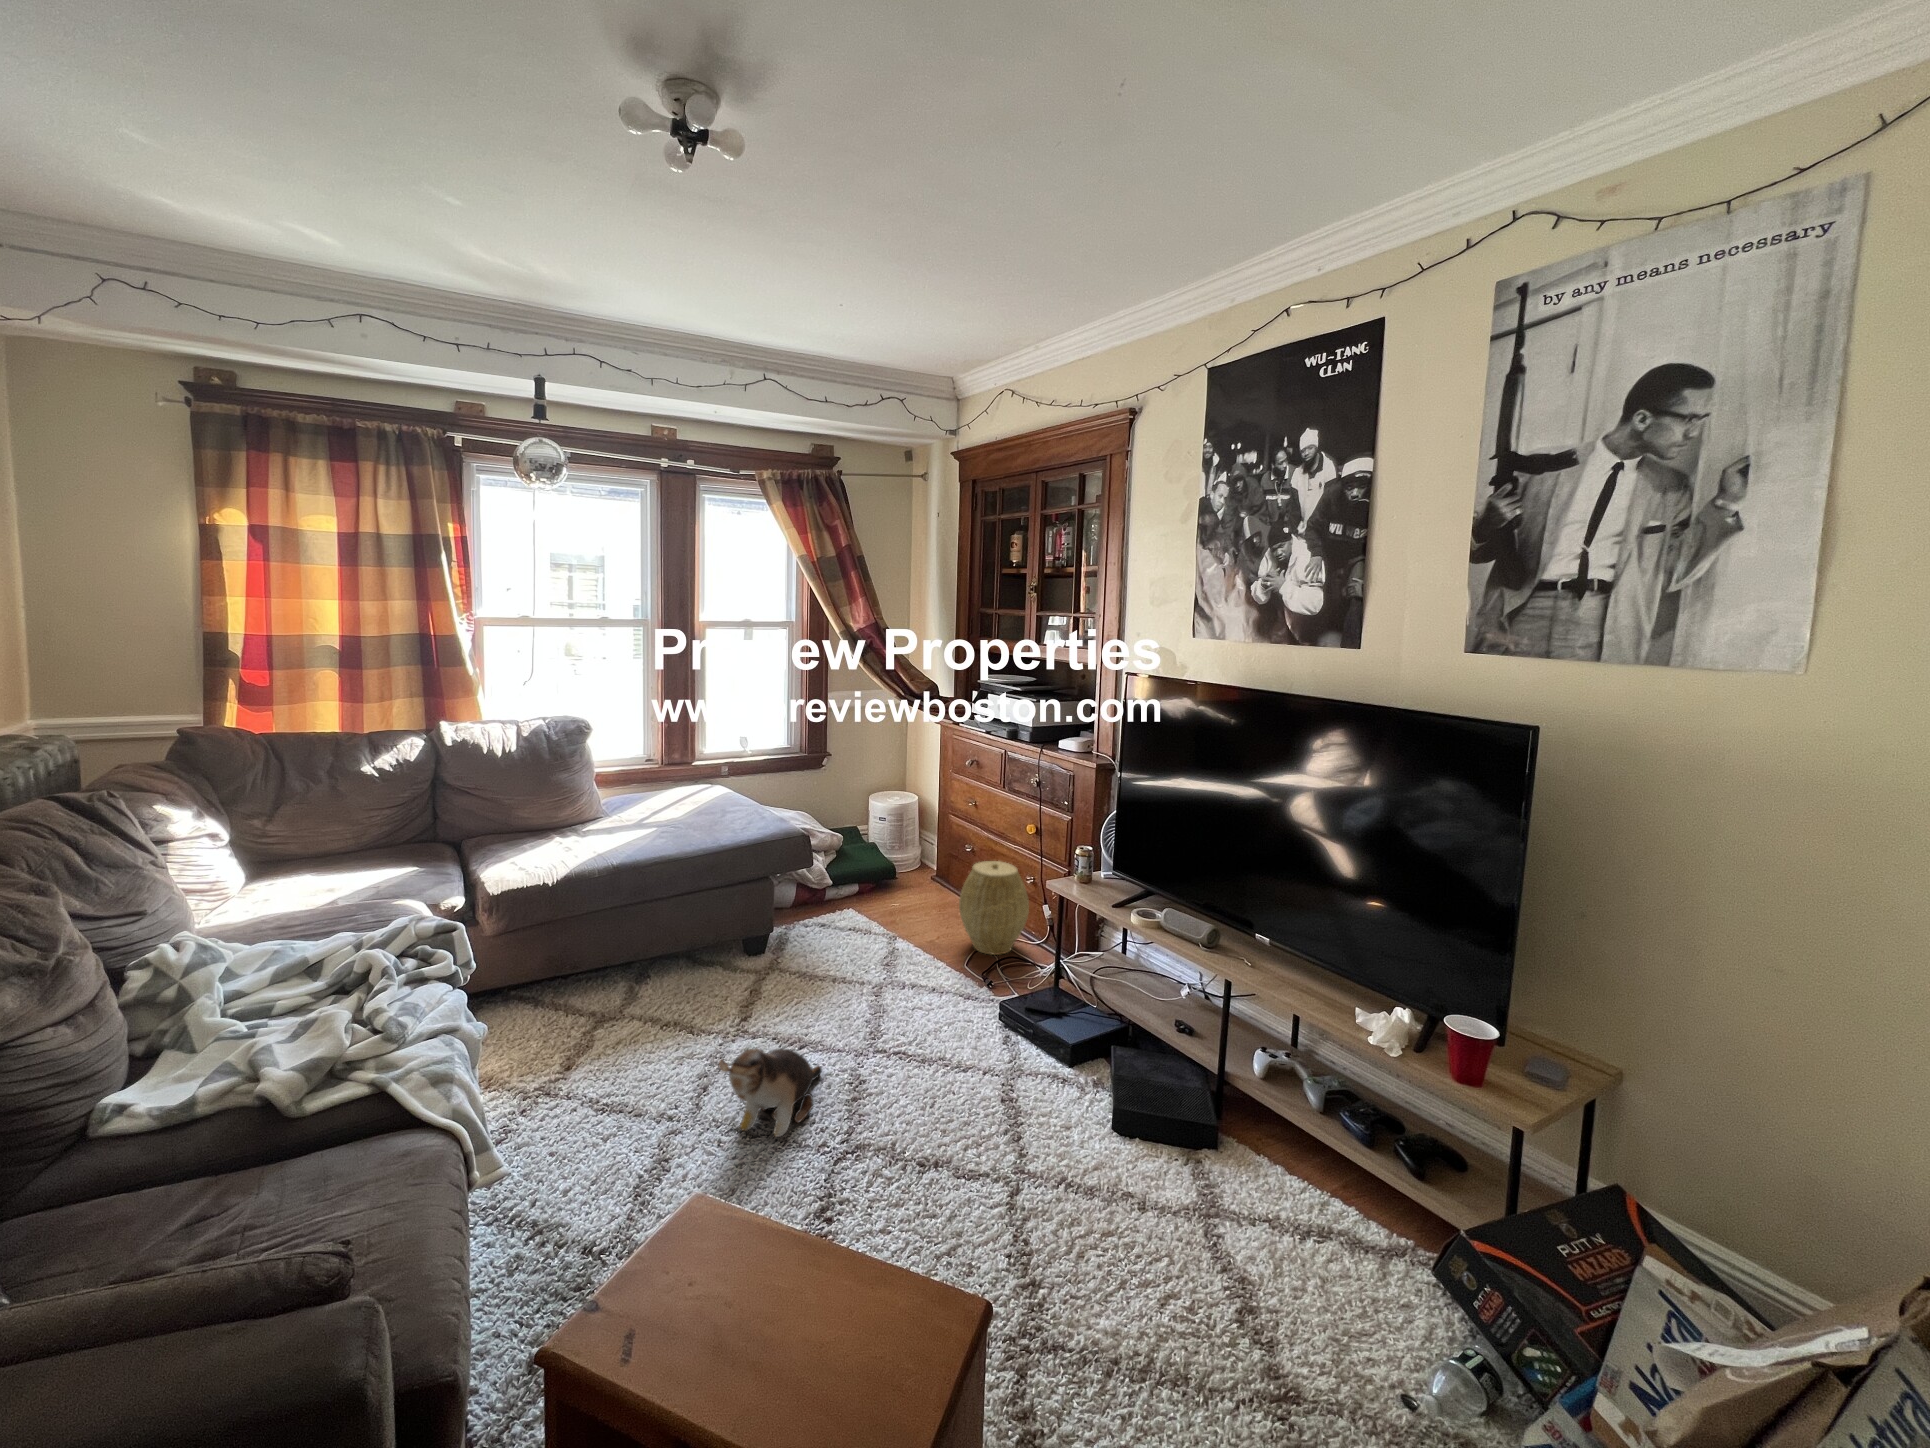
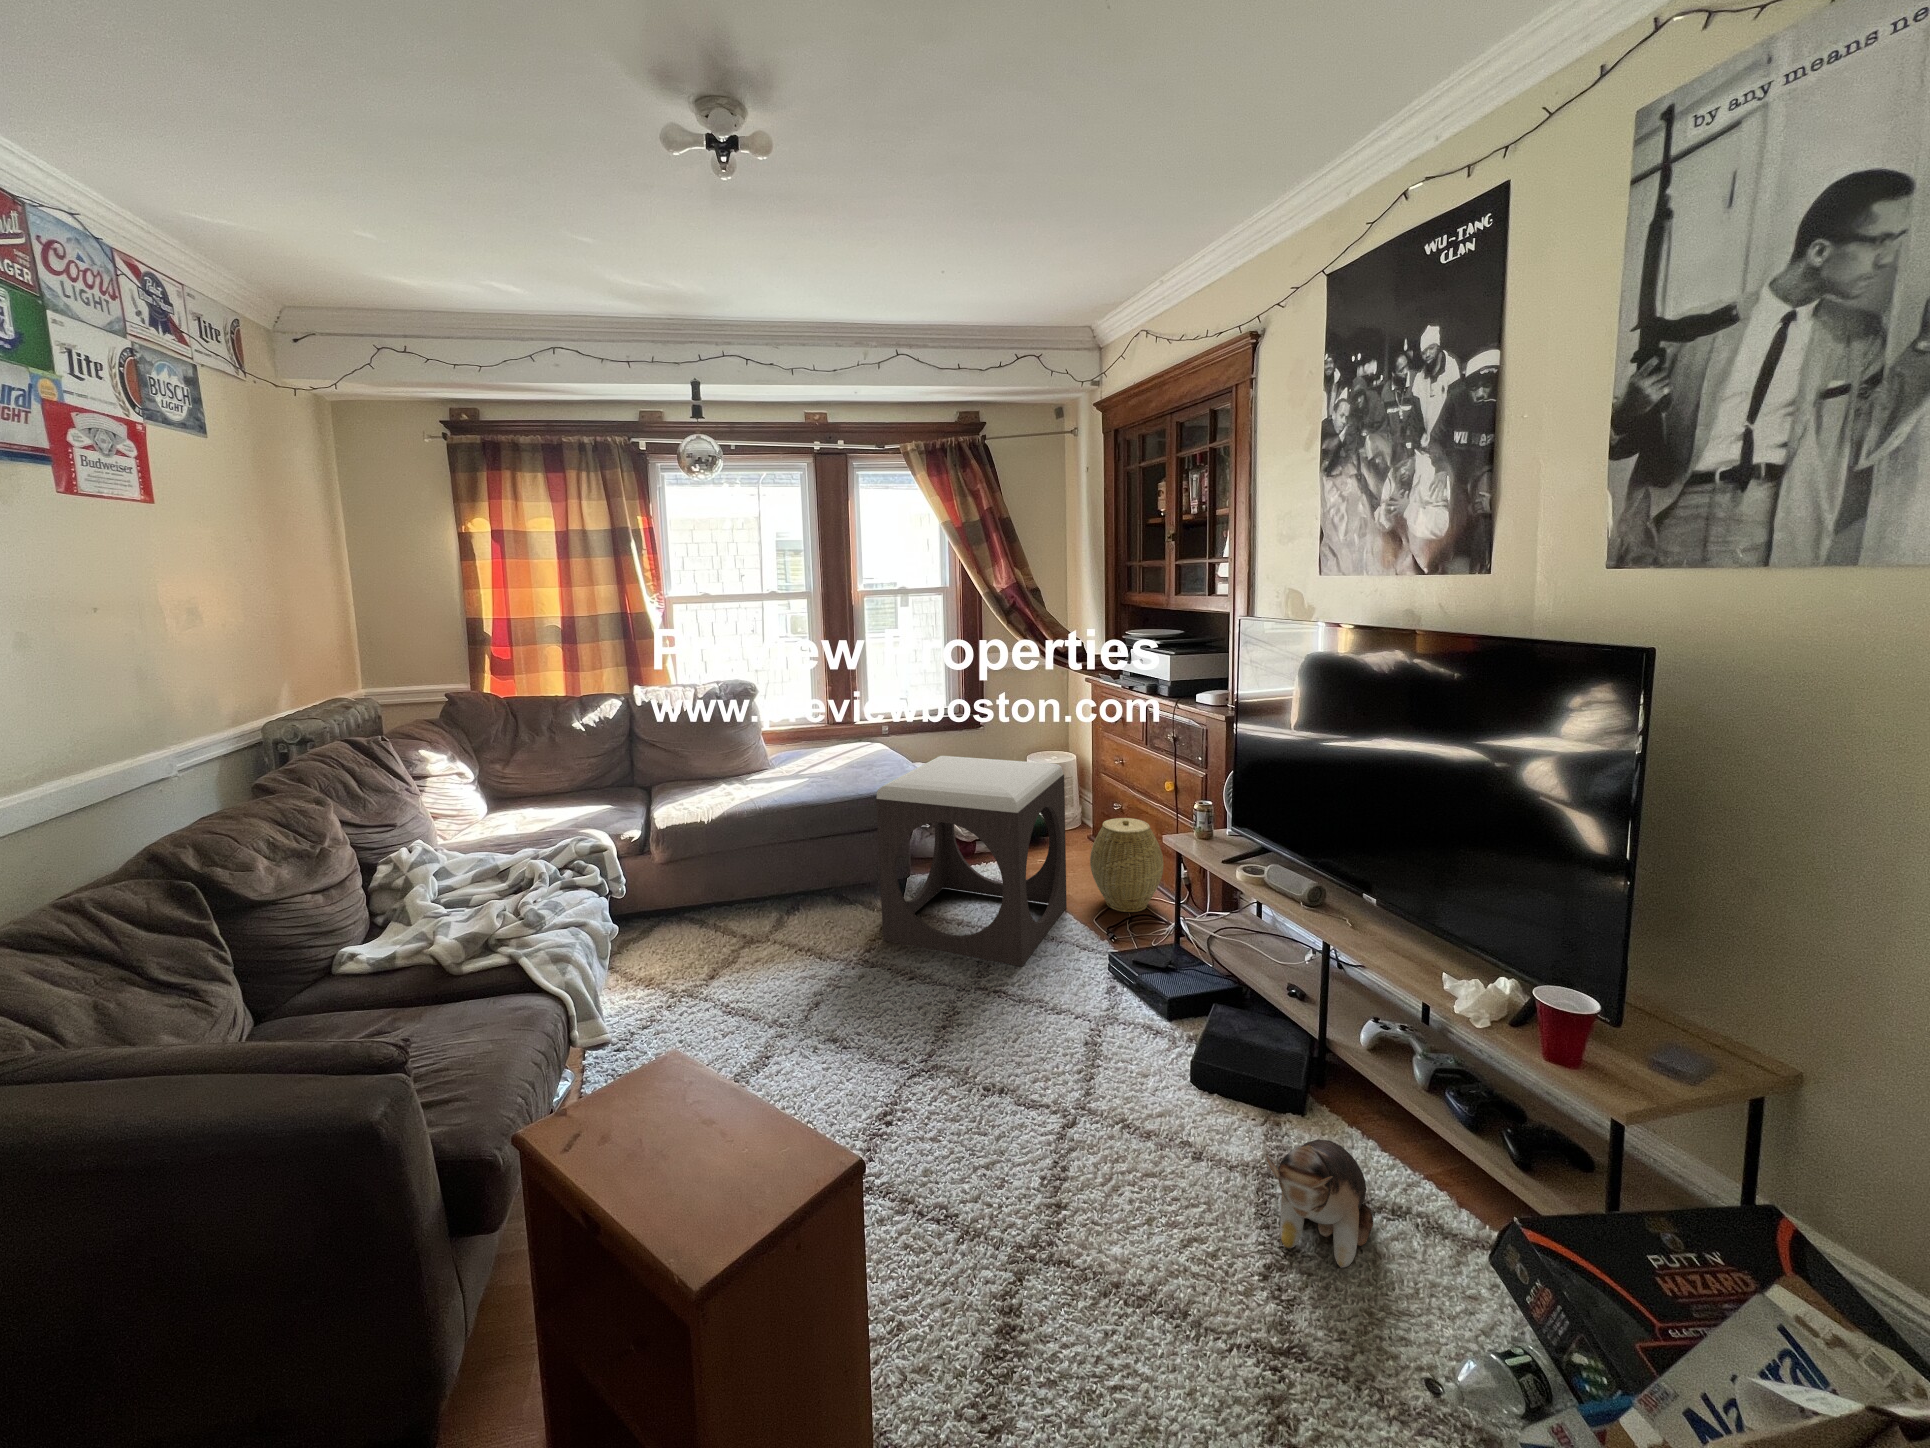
footstool: none [759,800,941,1022] -> present [876,756,1067,967]
plush toy: present [719,1048,822,1137] -> present [1266,1140,1373,1268]

